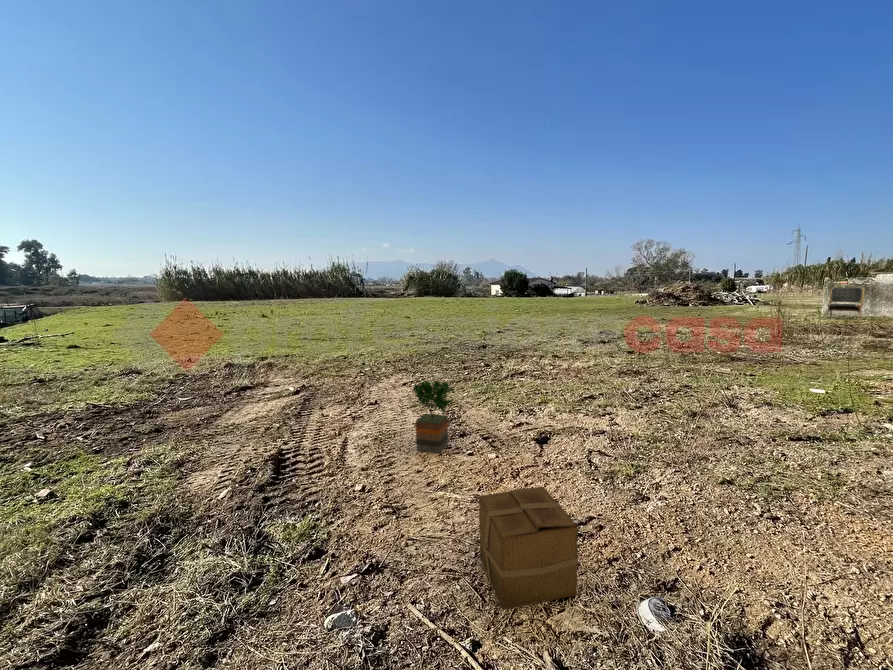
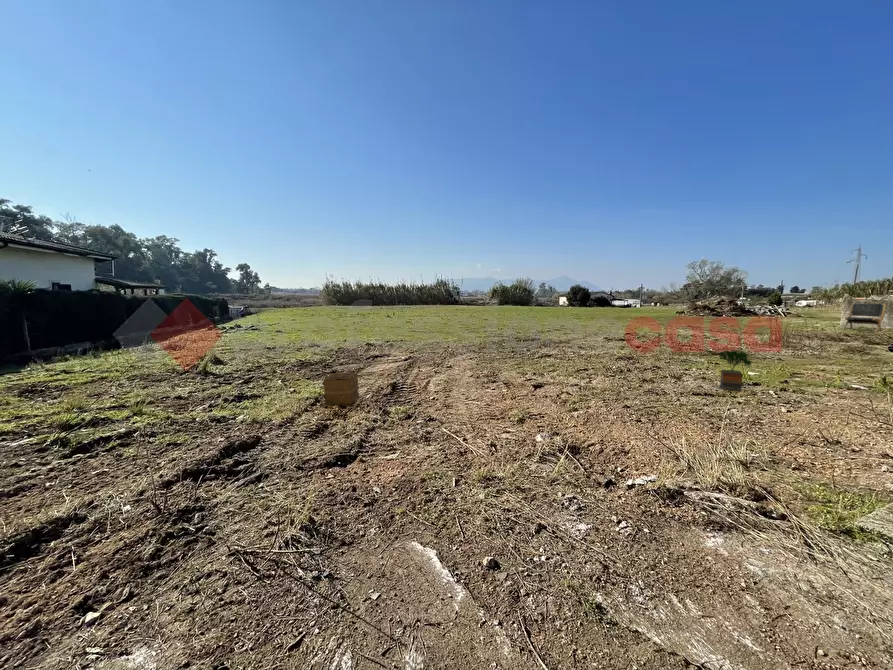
potted tree: present [413,381,454,453] -> present [718,350,751,391]
cardboard box: present [479,487,578,609] -> present [323,373,359,405]

